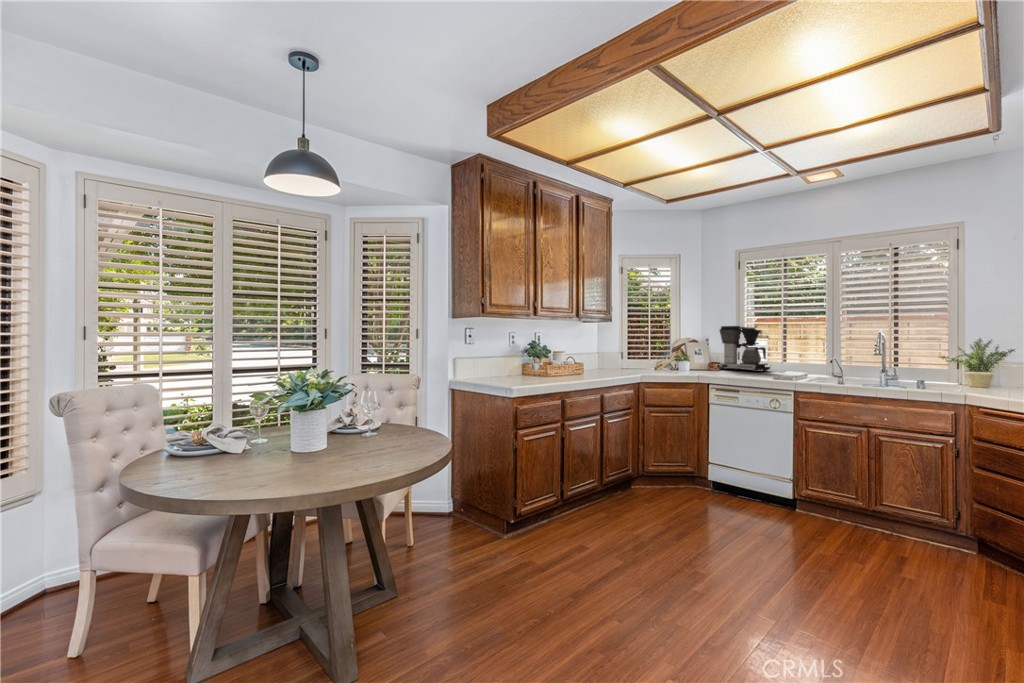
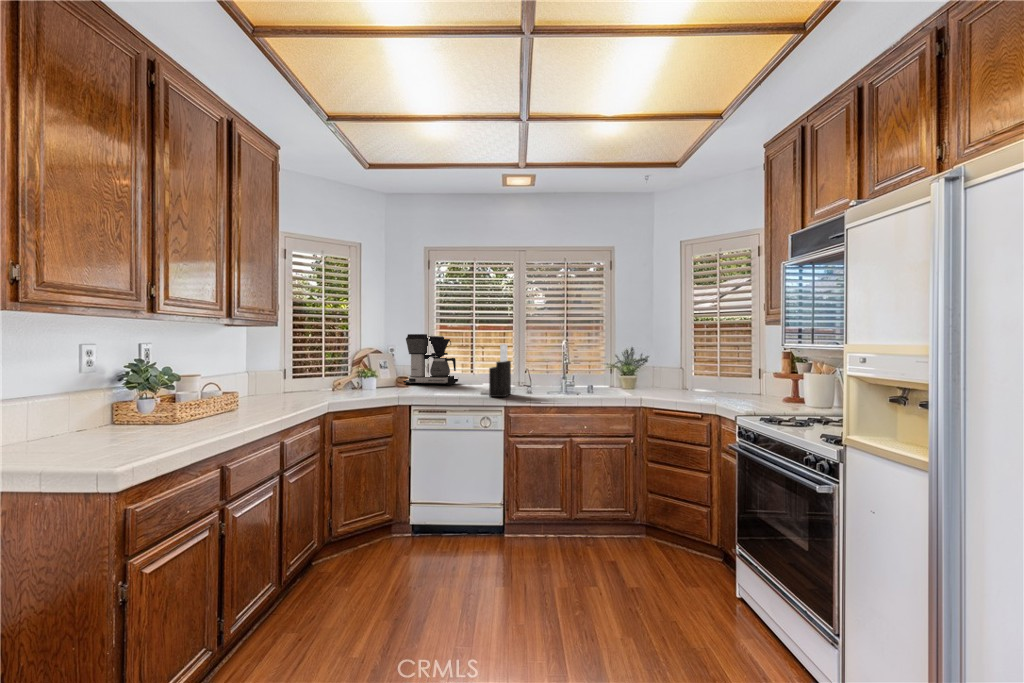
knife block: none [780,334,808,382] -> present [489,344,511,397]

